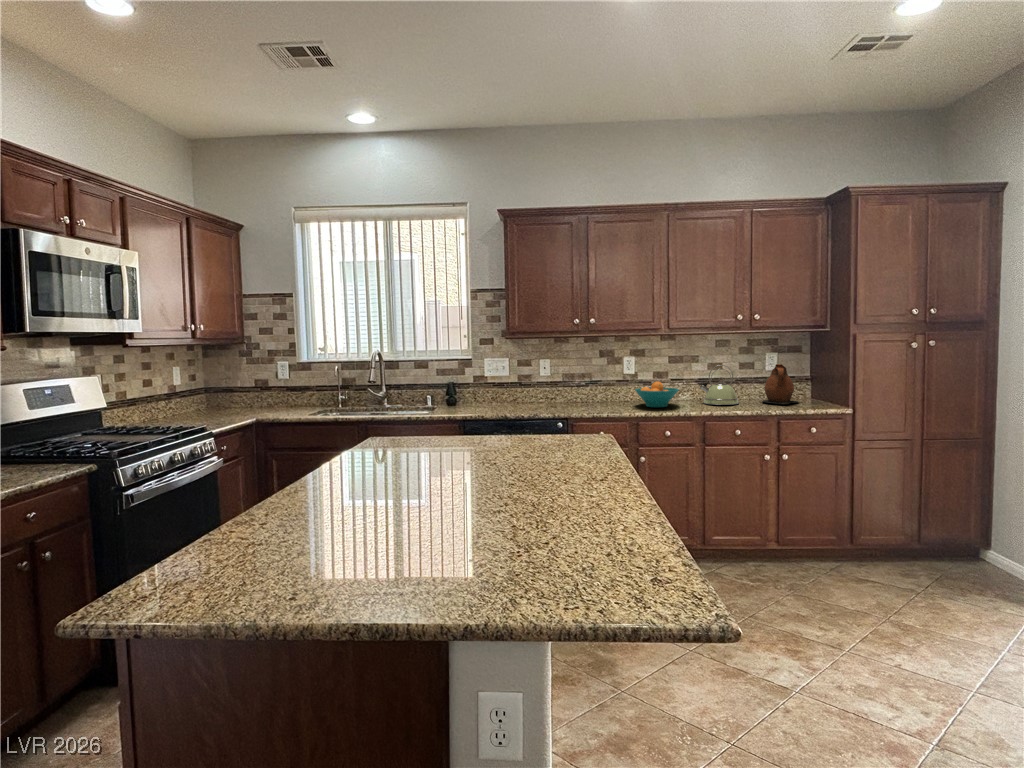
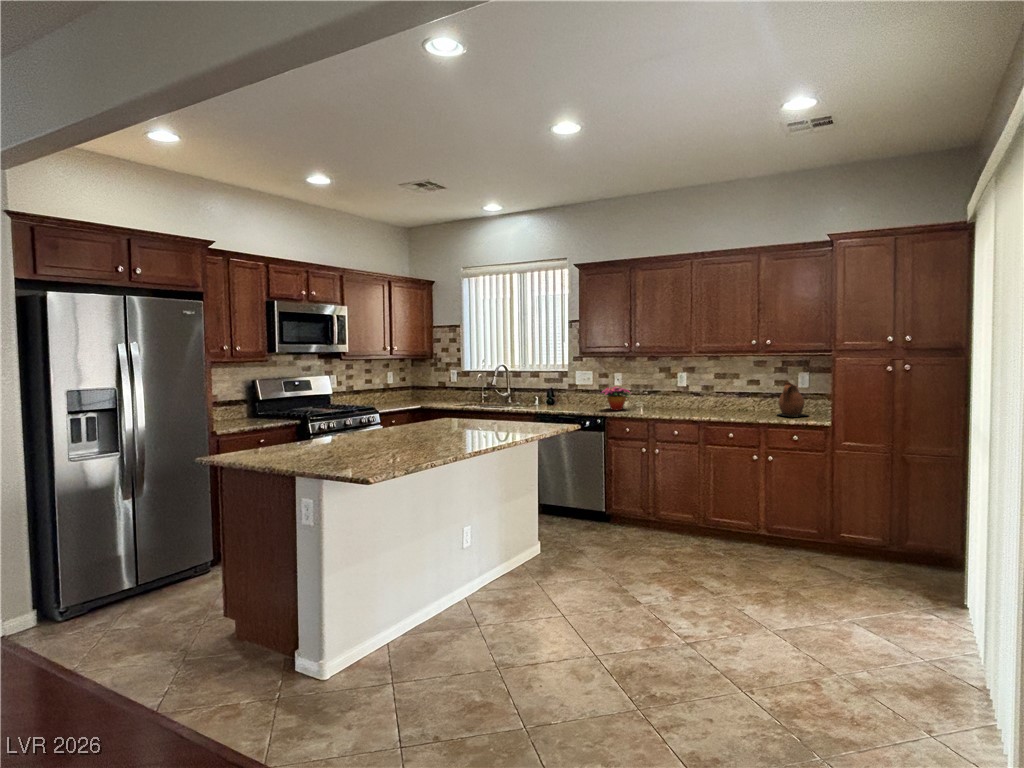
kettle: present [699,365,739,405] -> none [724,381,758,415]
flower arrangement: none [539,376,585,408] -> present [602,387,630,410]
fruit bowl: present [635,382,679,407] -> none [668,393,704,414]

